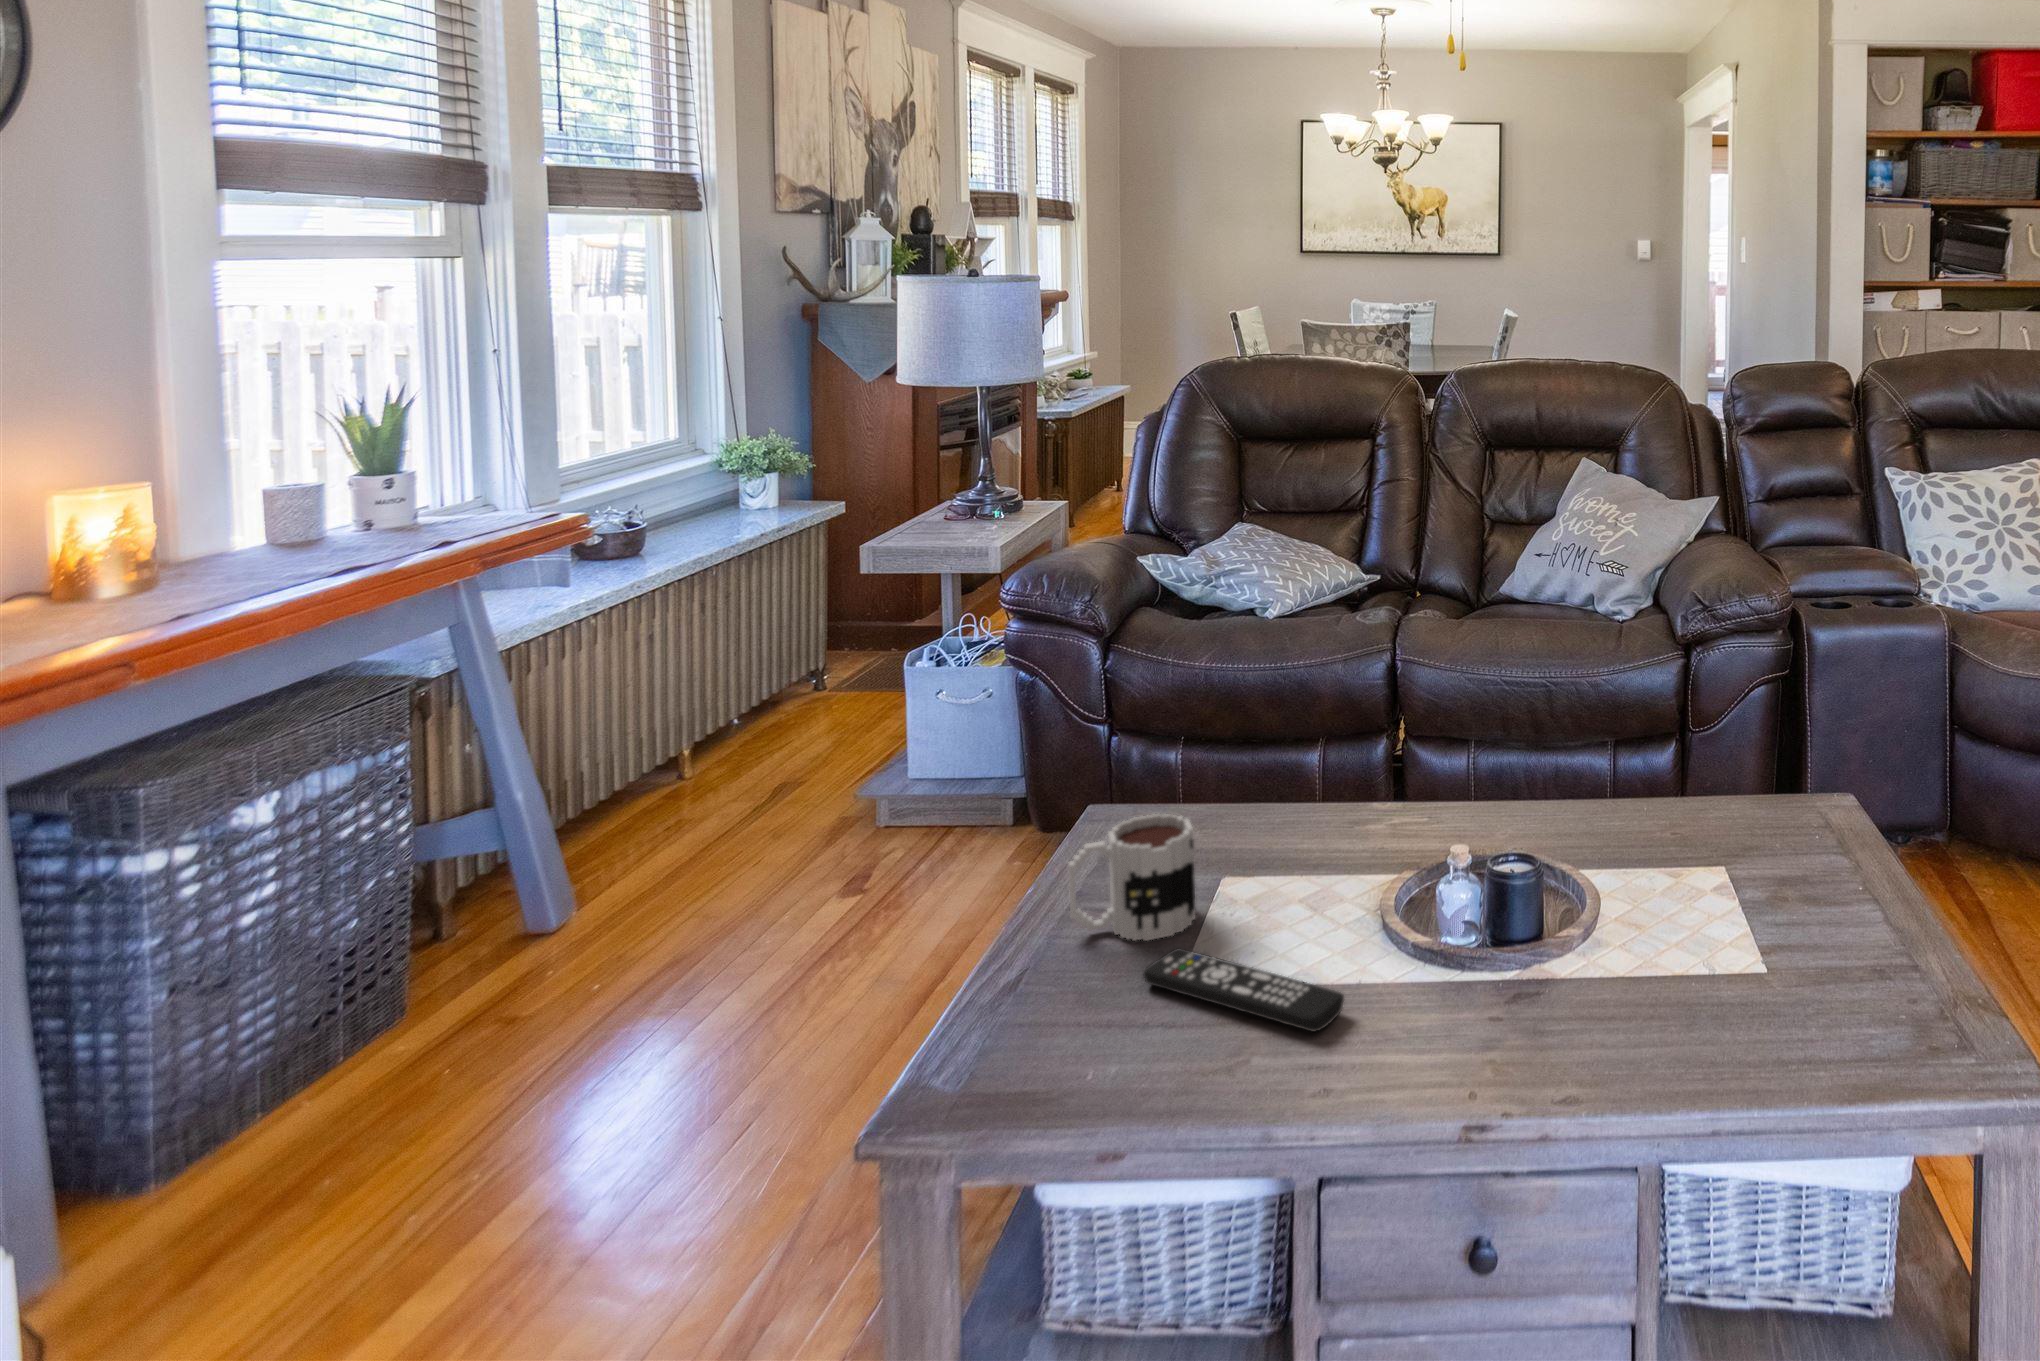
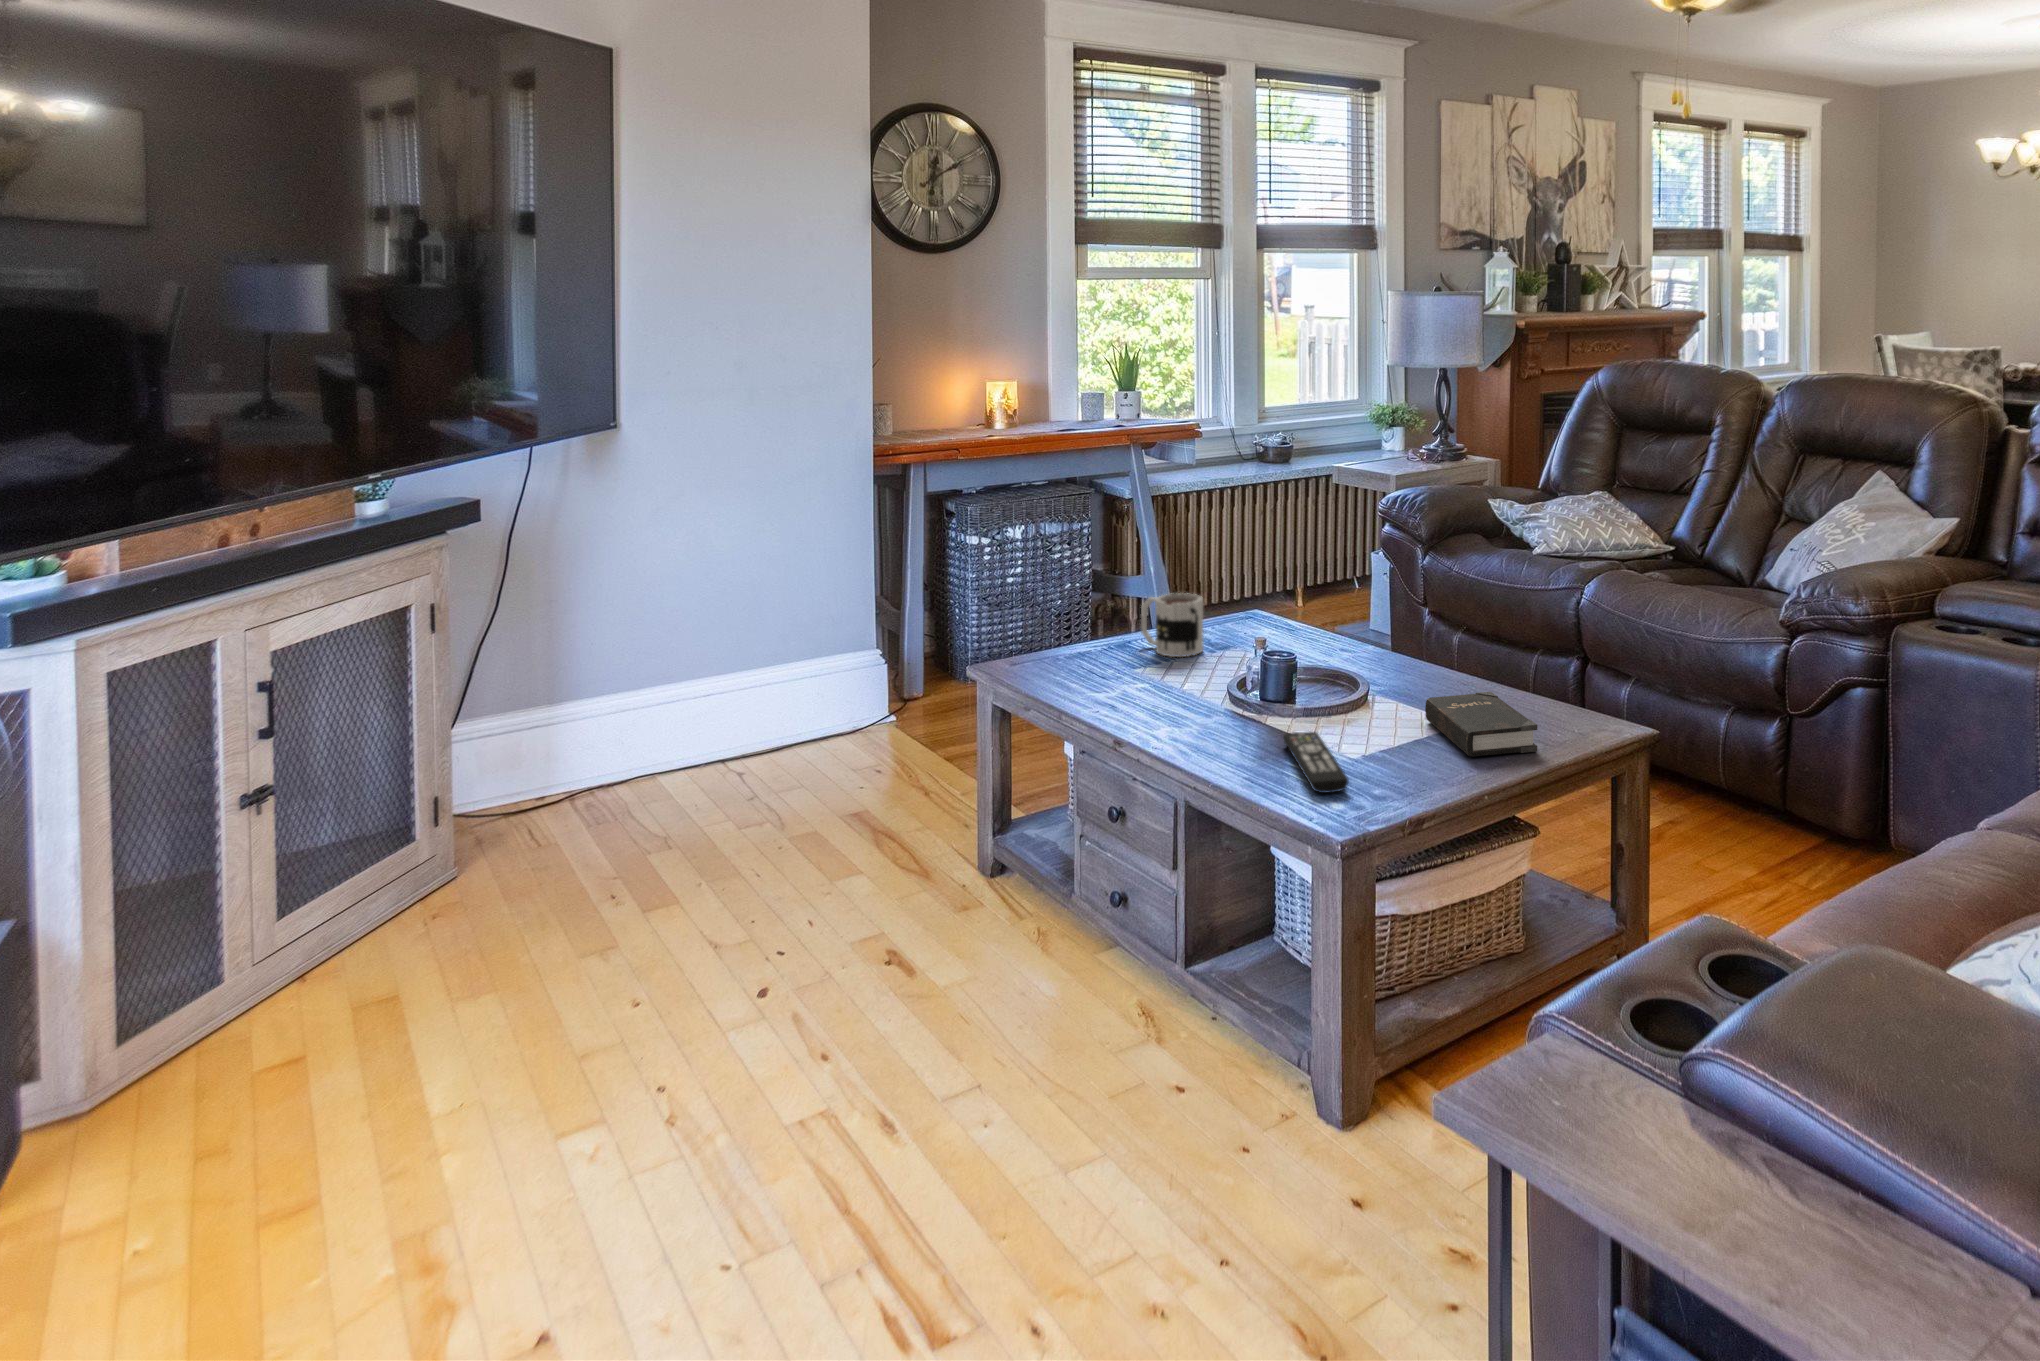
hardback book: none [1686,813,1857,907] -> present [1425,692,1537,757]
remote control: present [1143,949,1344,1032] -> present [1283,731,1349,793]

